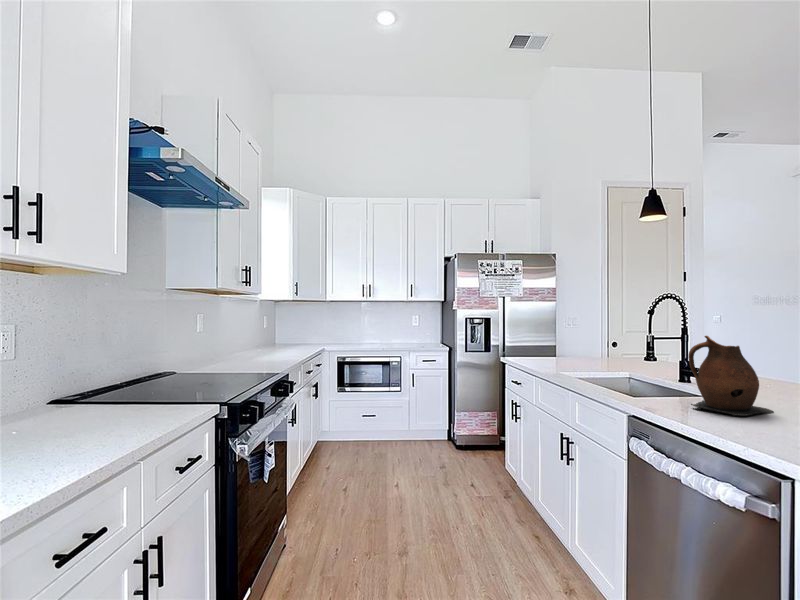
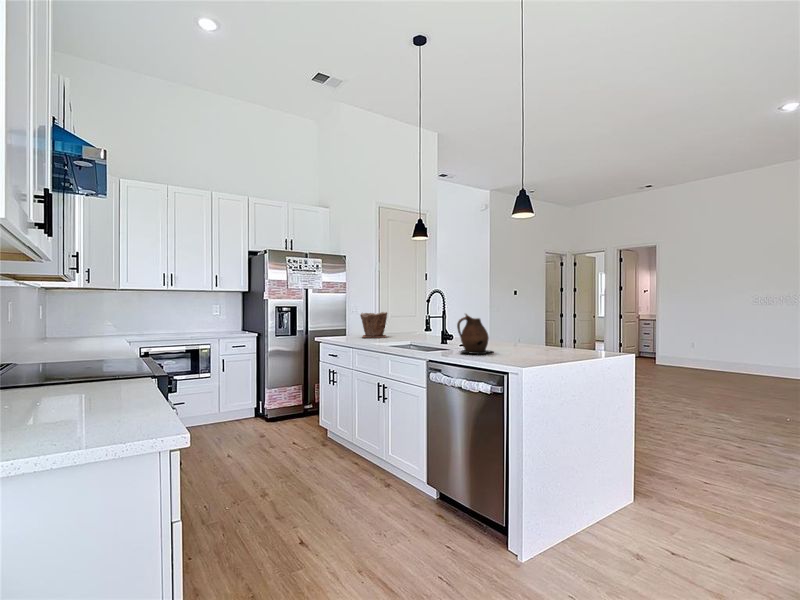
plant pot: none [558,327,597,363] -> present [360,312,387,338]

